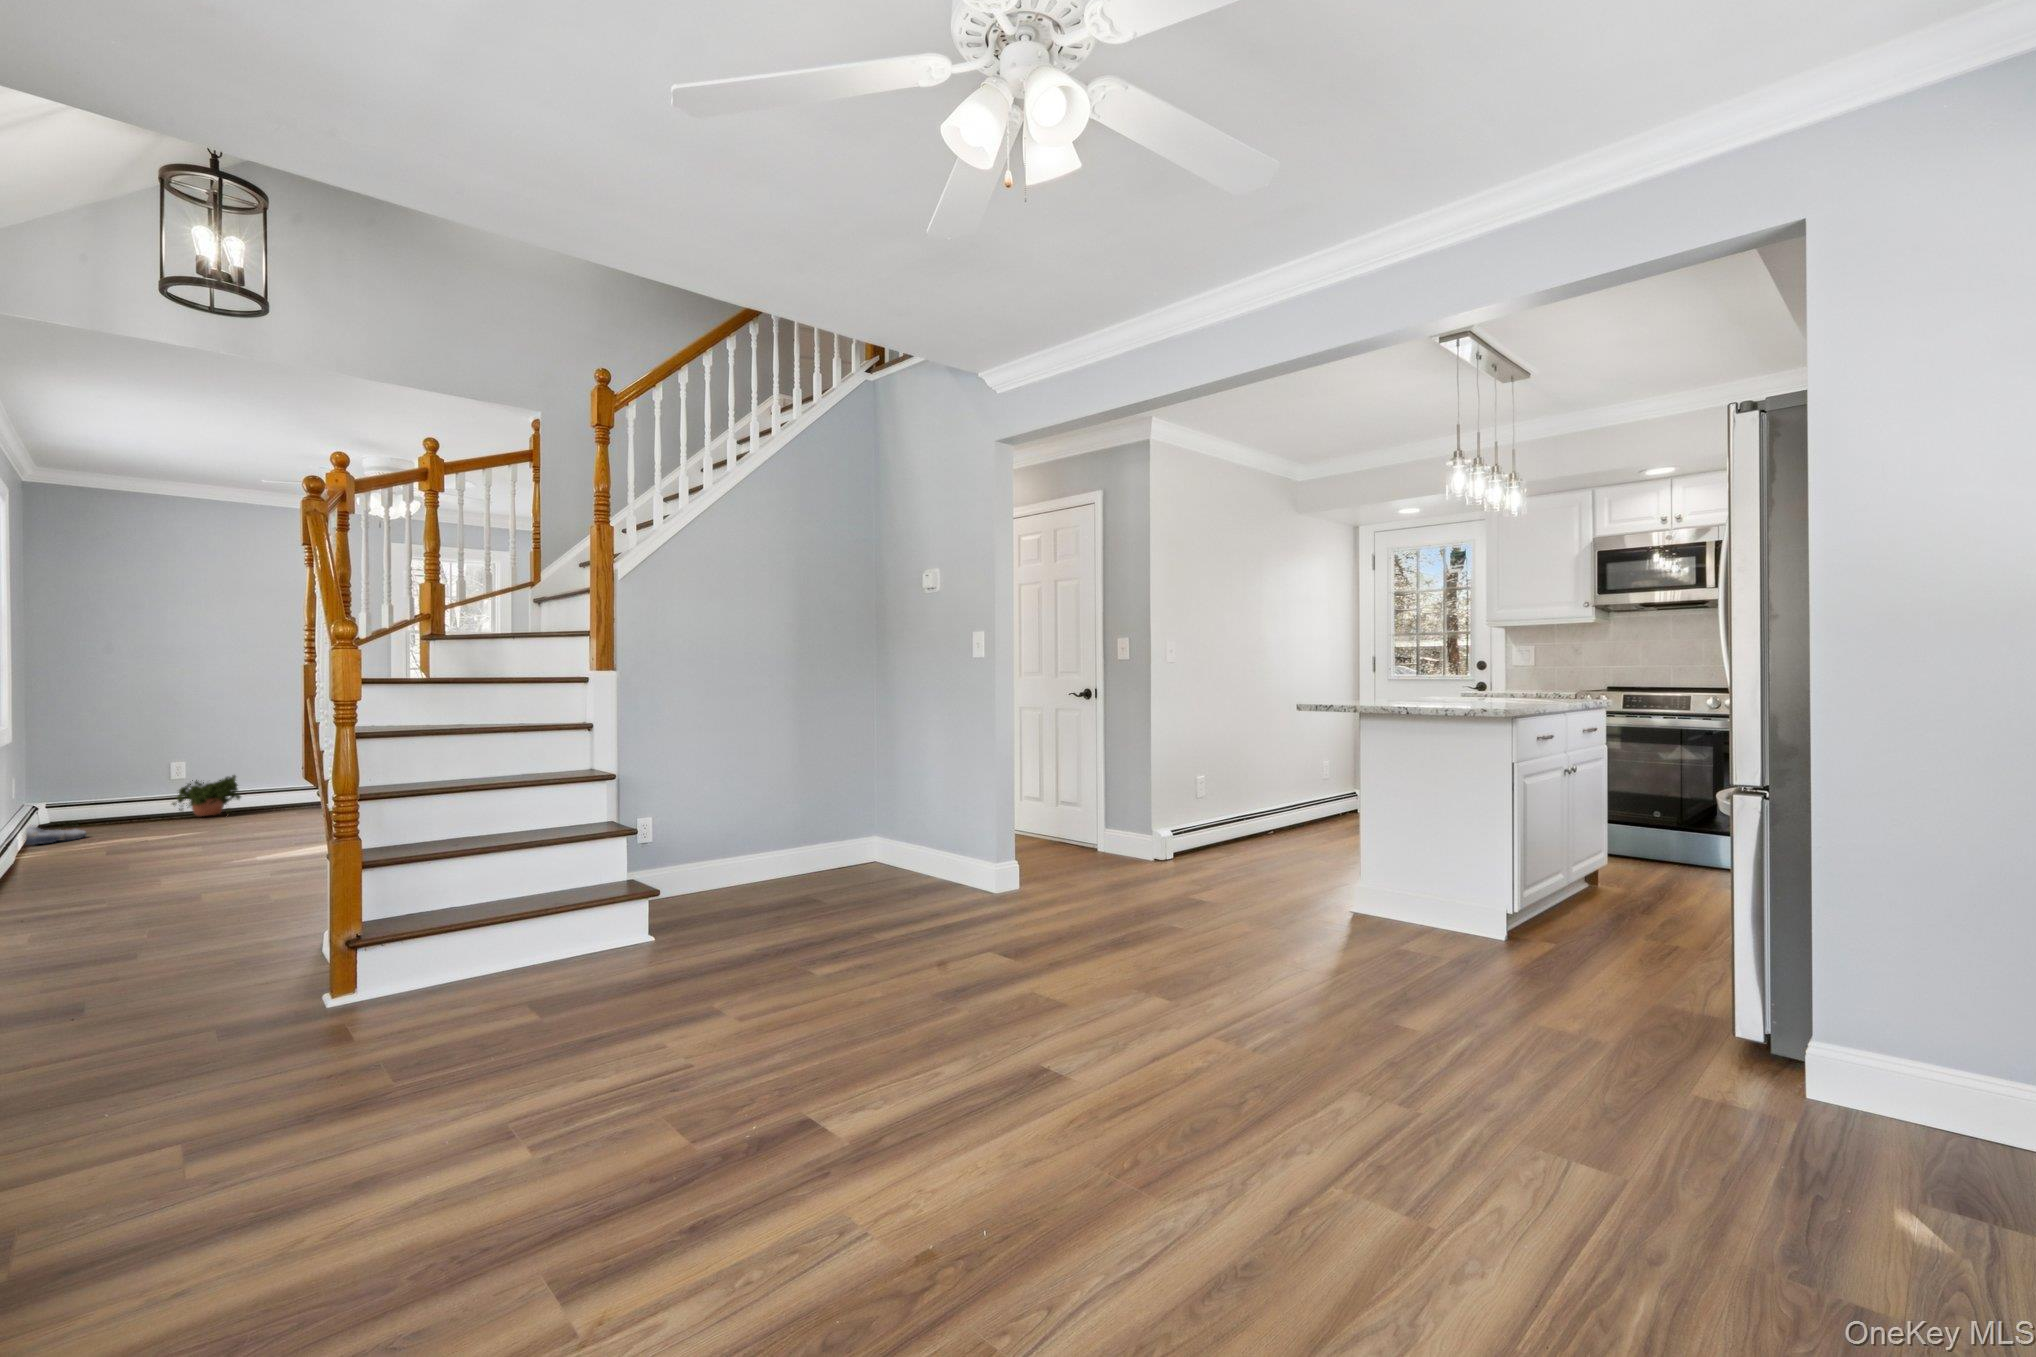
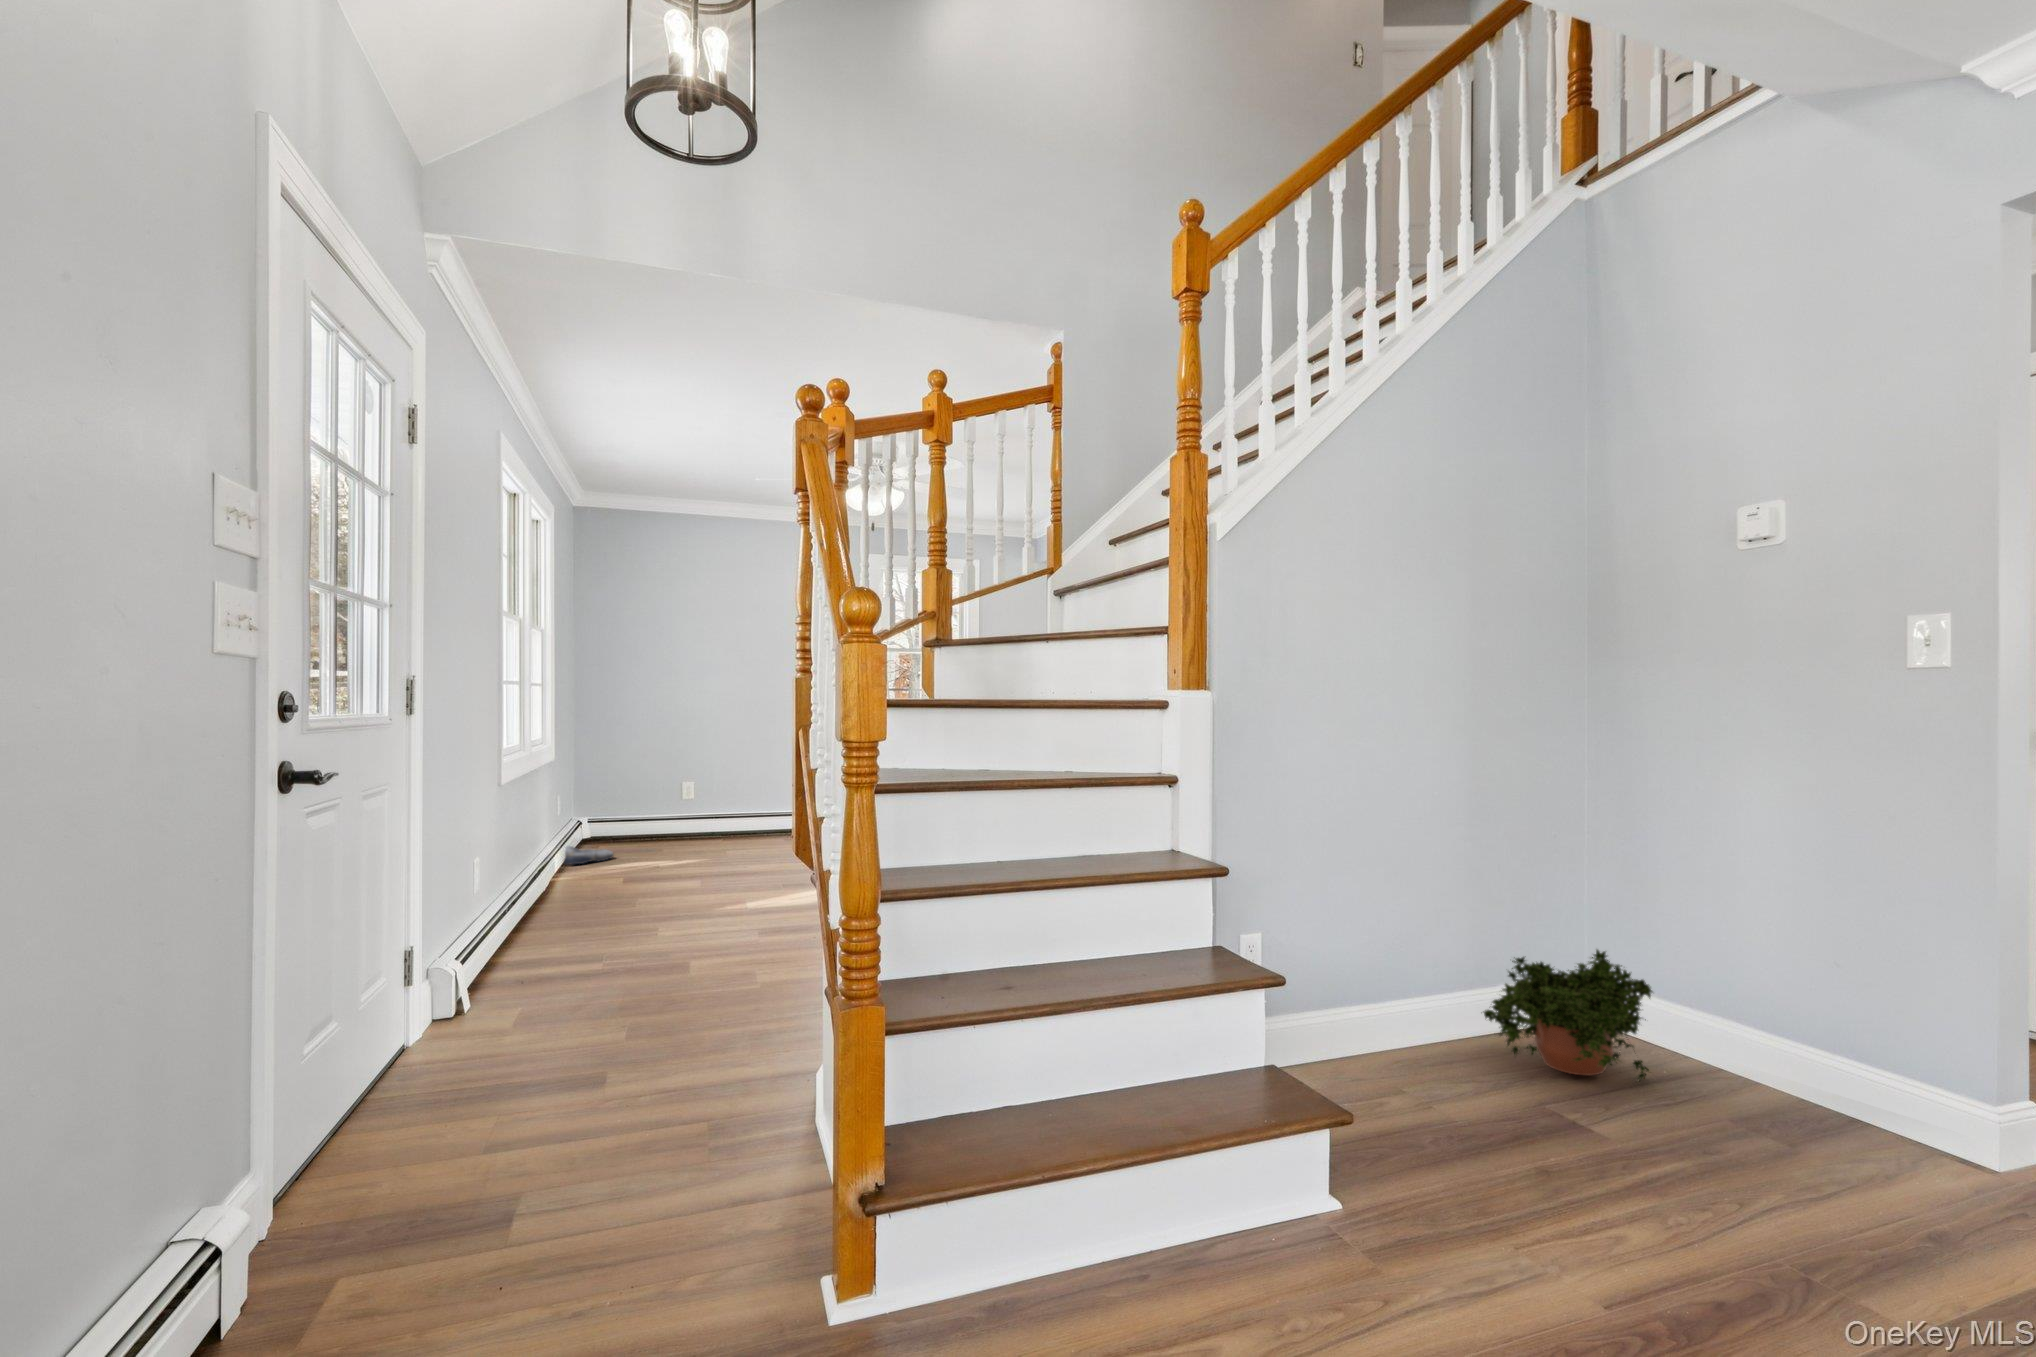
potted plant: present [172,775,241,816] -> present [1483,950,1652,1081]

